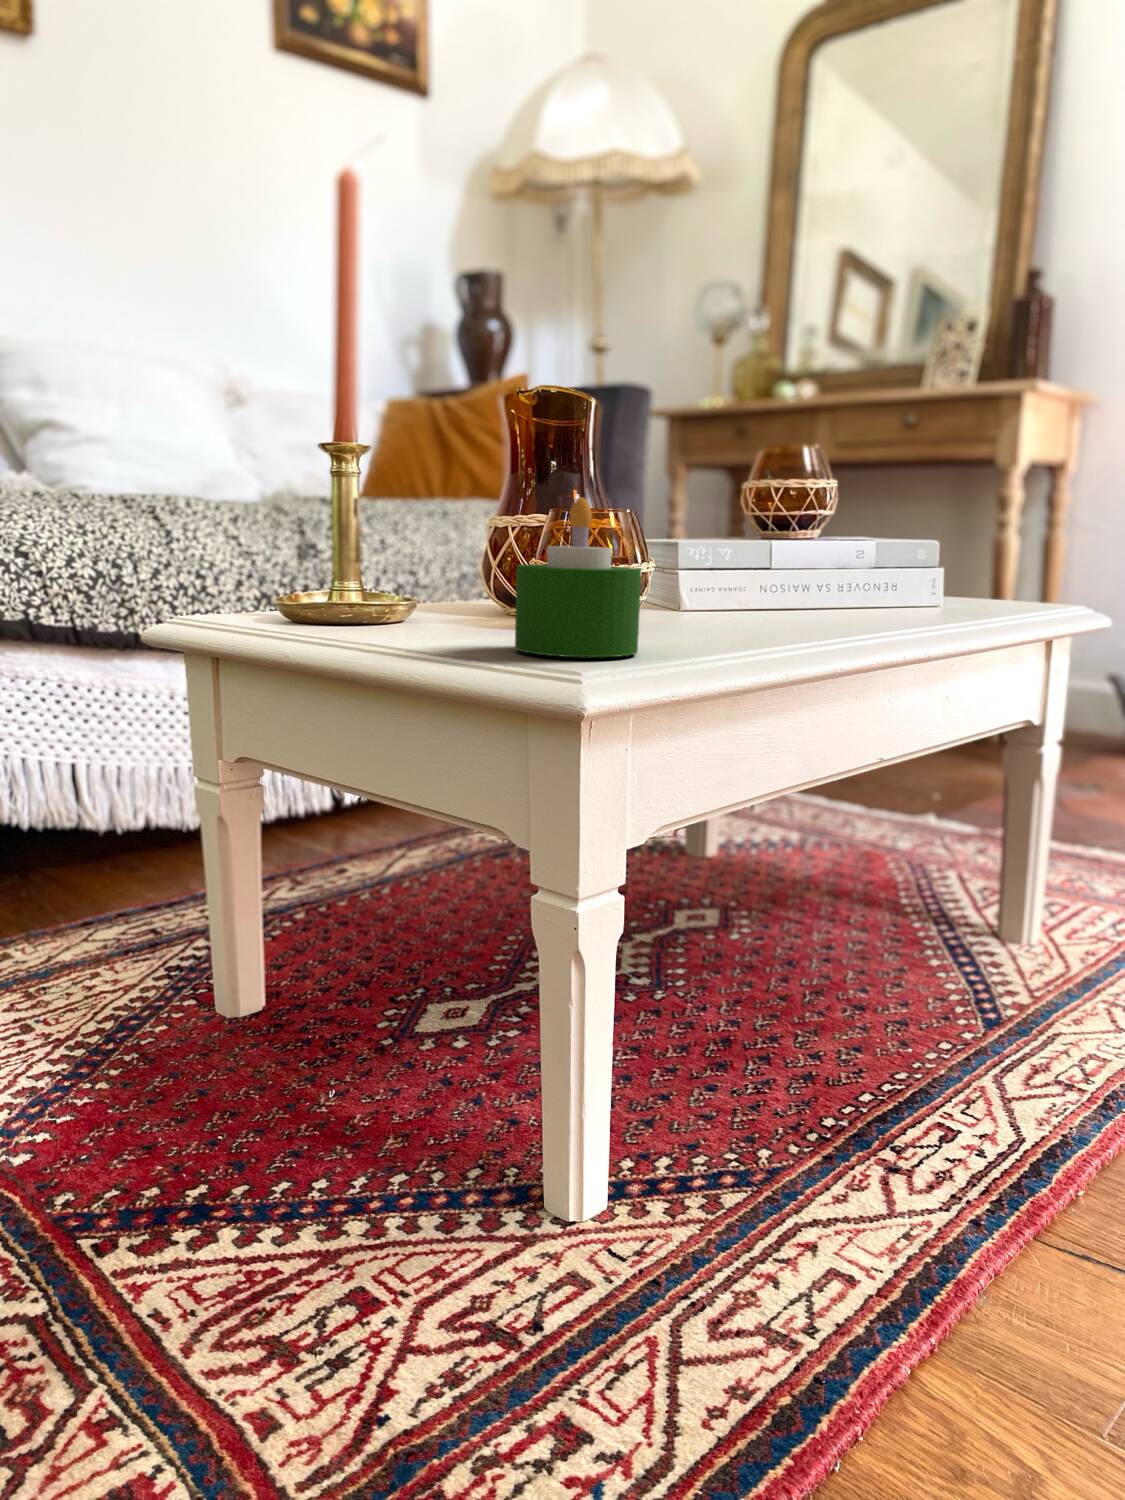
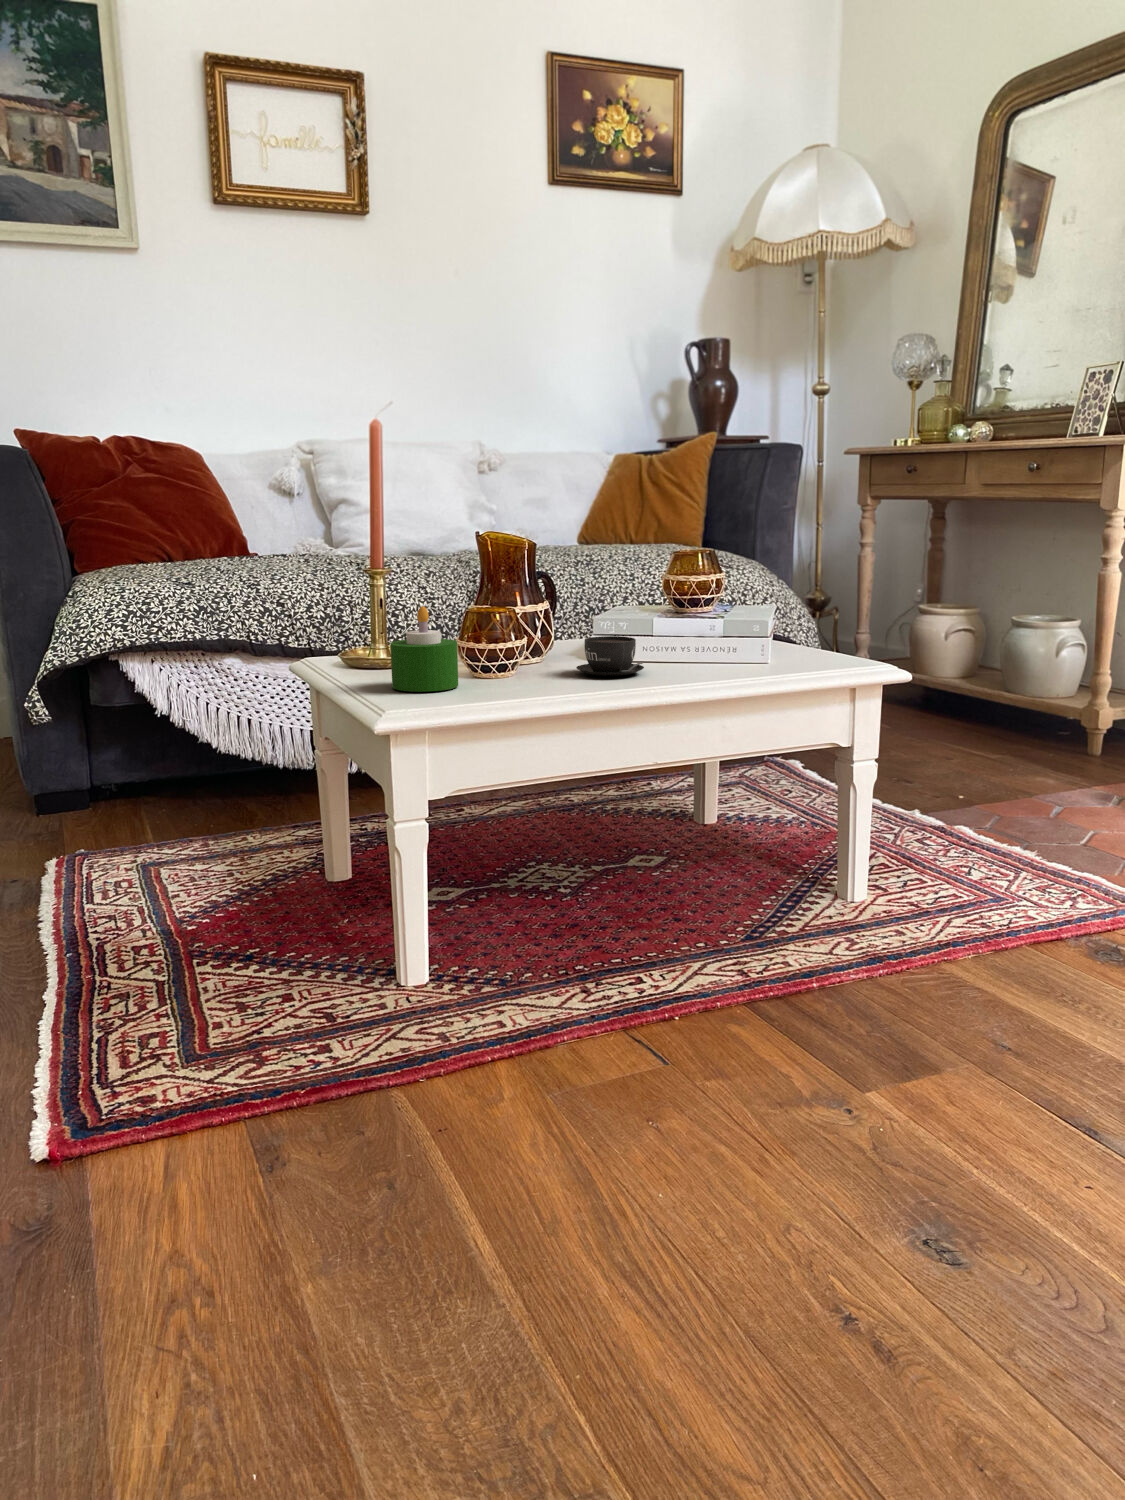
teacup: none [741,576,853,635] -> present [576,636,644,676]

